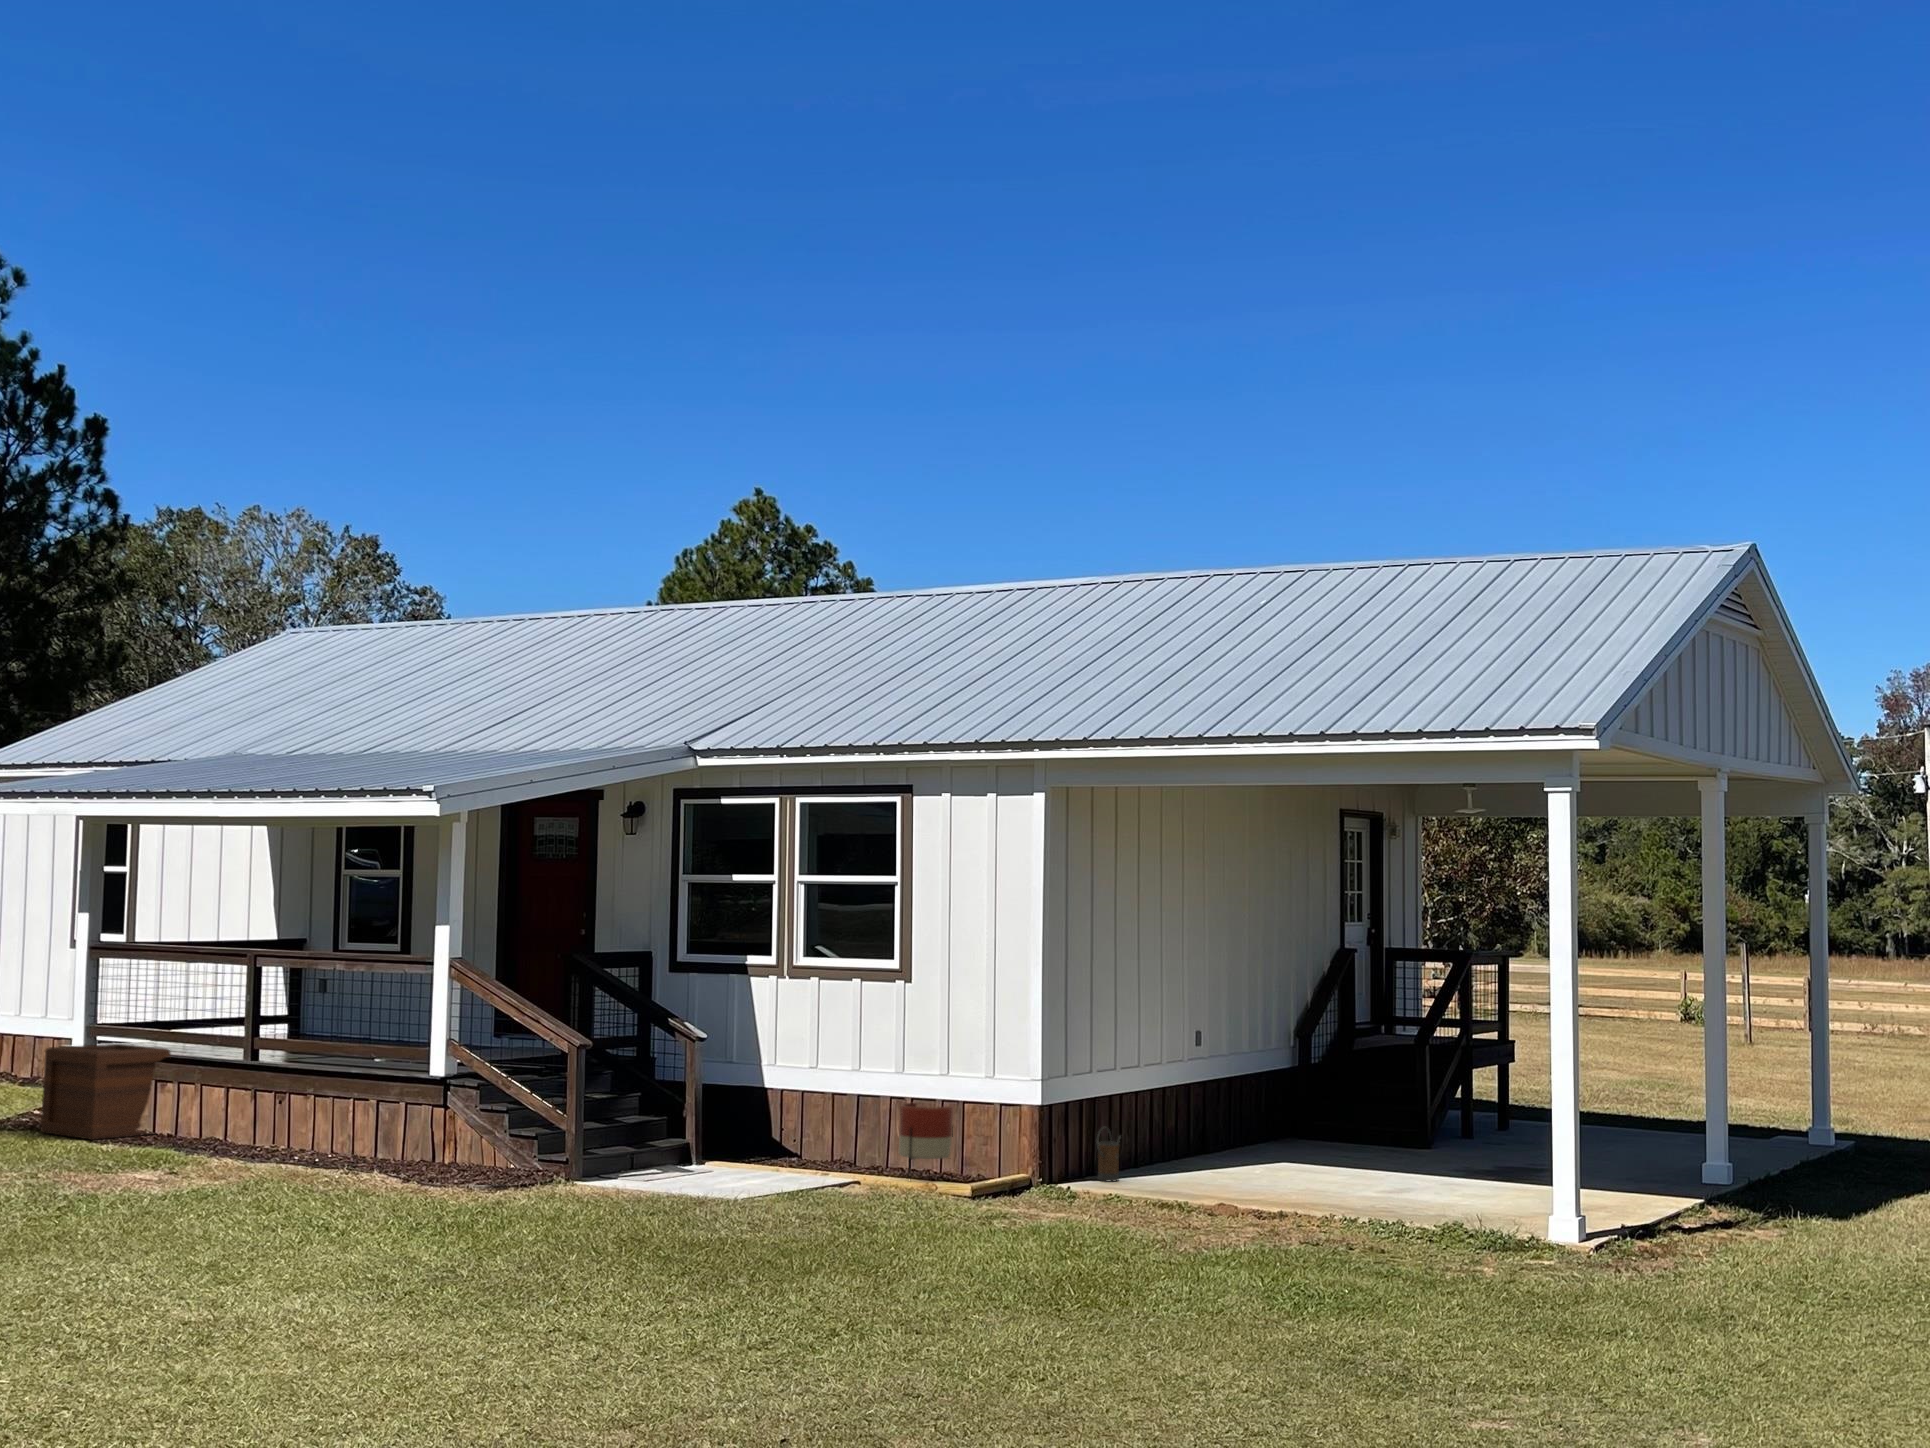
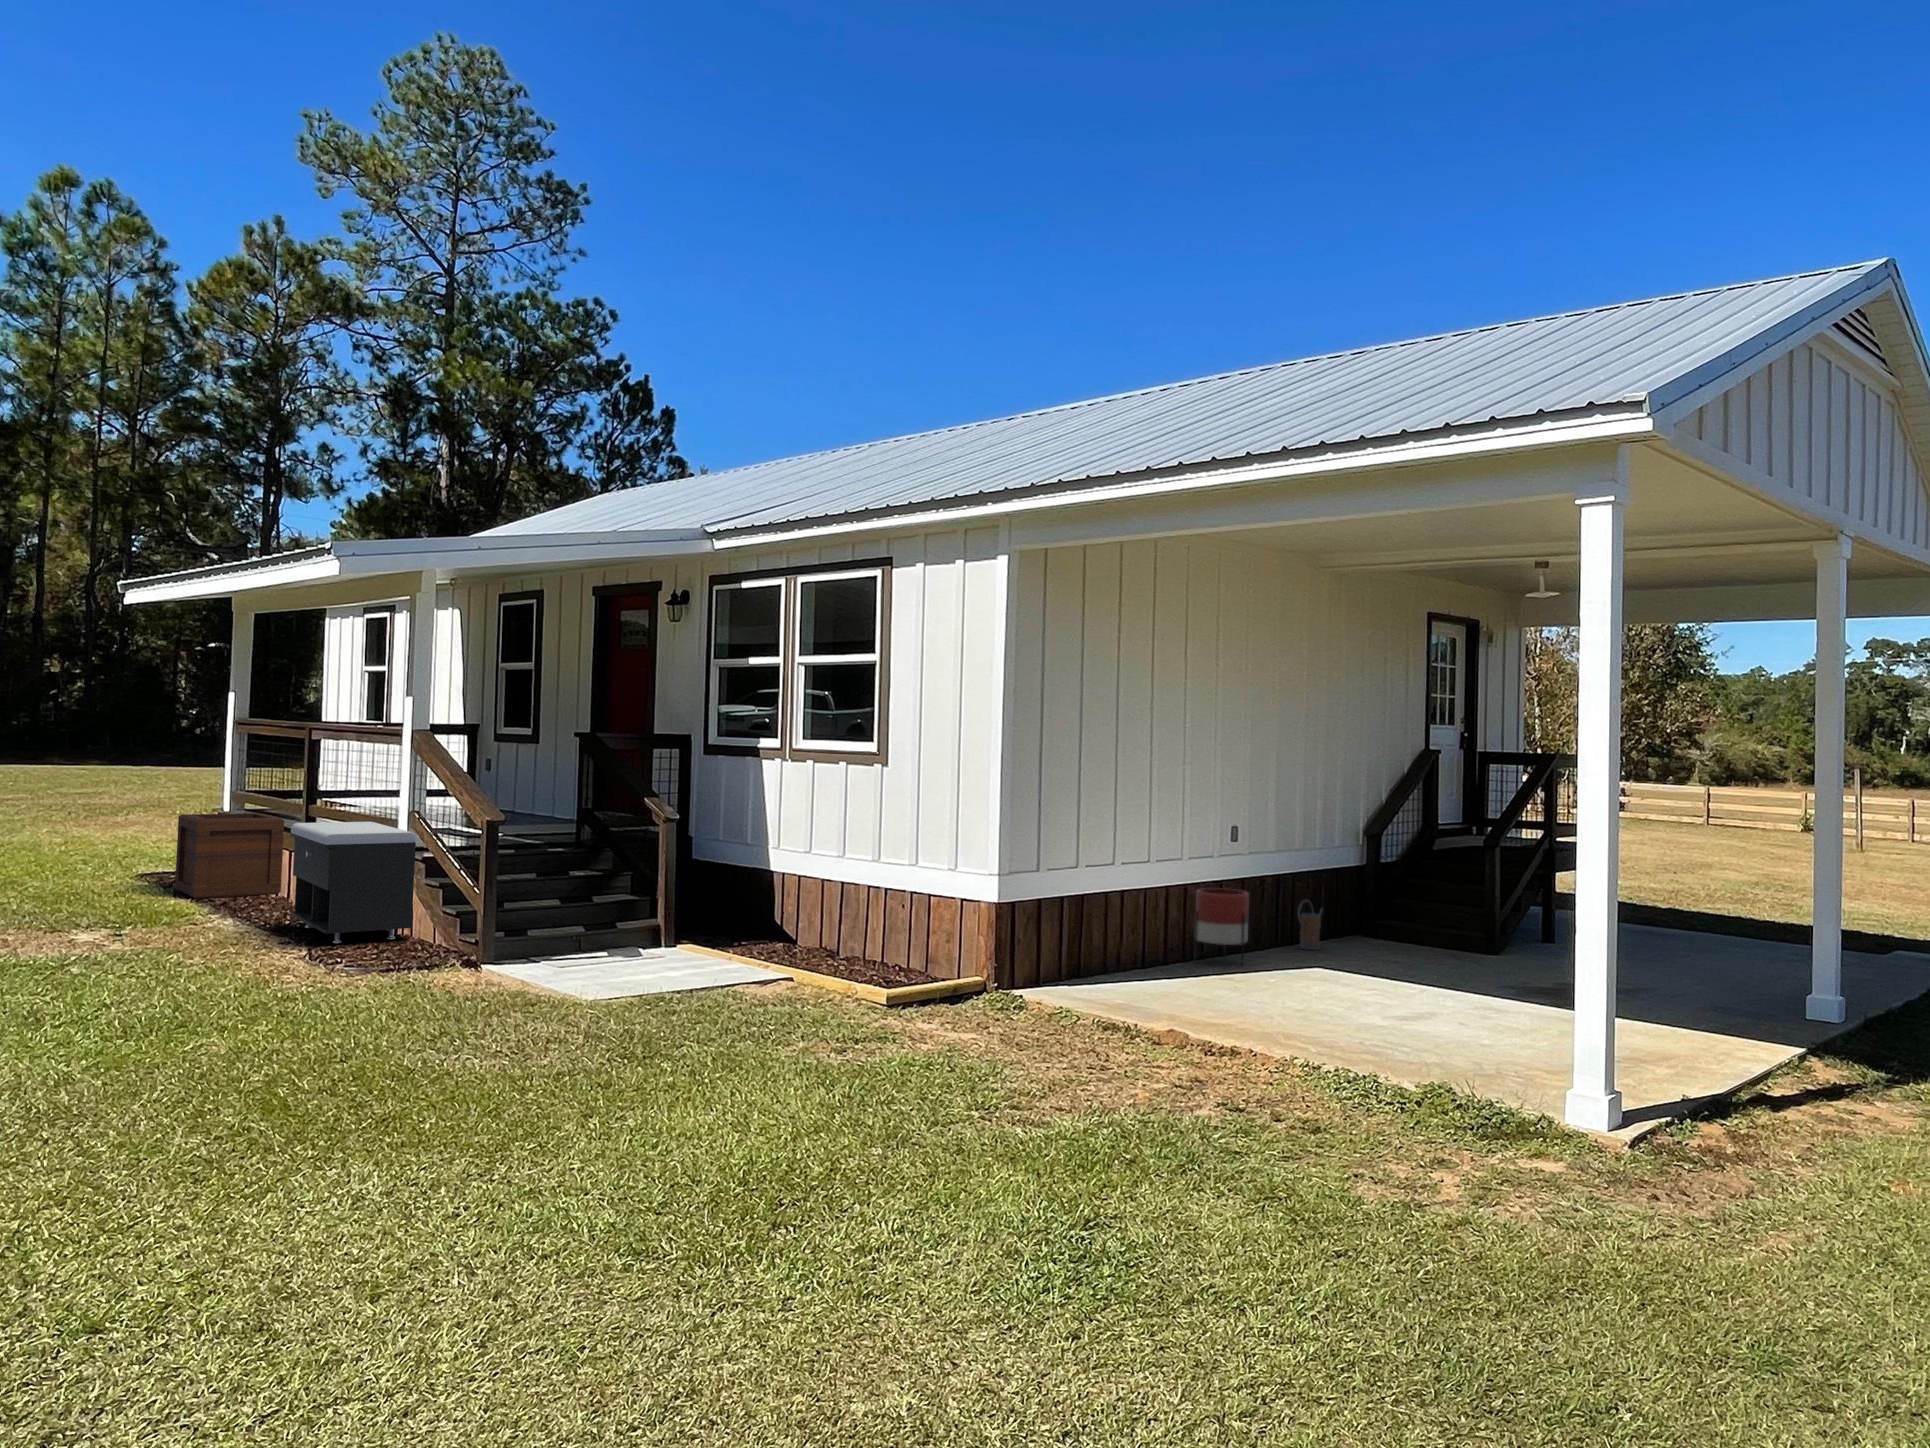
storage bench: none [278,1049,434,1171] -> present [291,822,416,943]
planter: present [899,1103,953,1179] -> present [1194,888,1249,966]
watering can: present [1097,1126,1121,1181] -> present [1298,900,1323,950]

